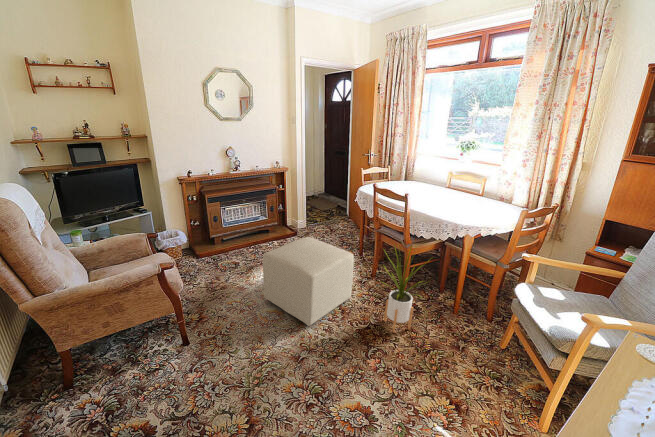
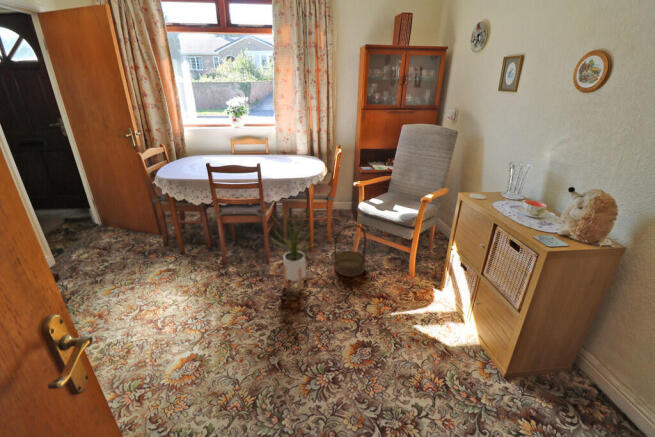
ottoman: present [263,237,354,326] -> none [135,245,246,363]
basket: none [447,300,500,370] -> present [334,225,366,277]

